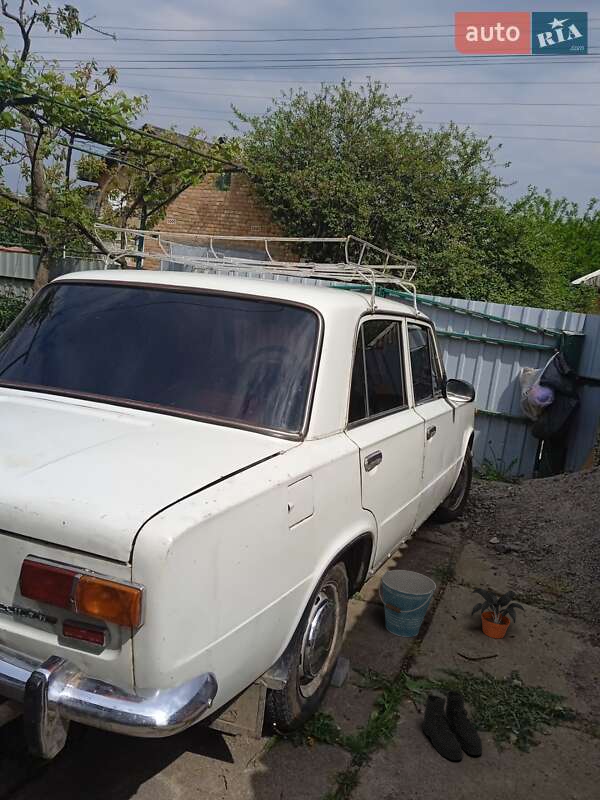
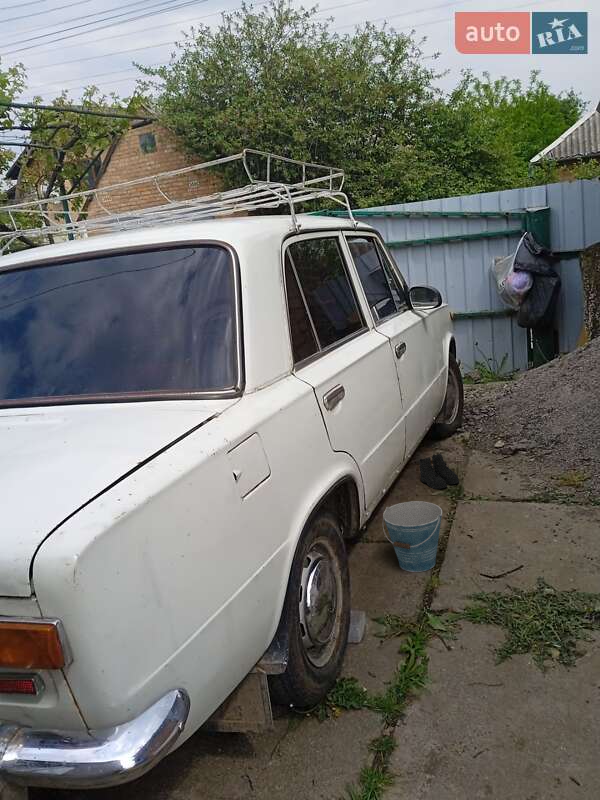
potted plant: present [471,588,525,638] -> none [482,495,543,549]
boots: present [423,690,482,760] -> present [419,453,459,489]

